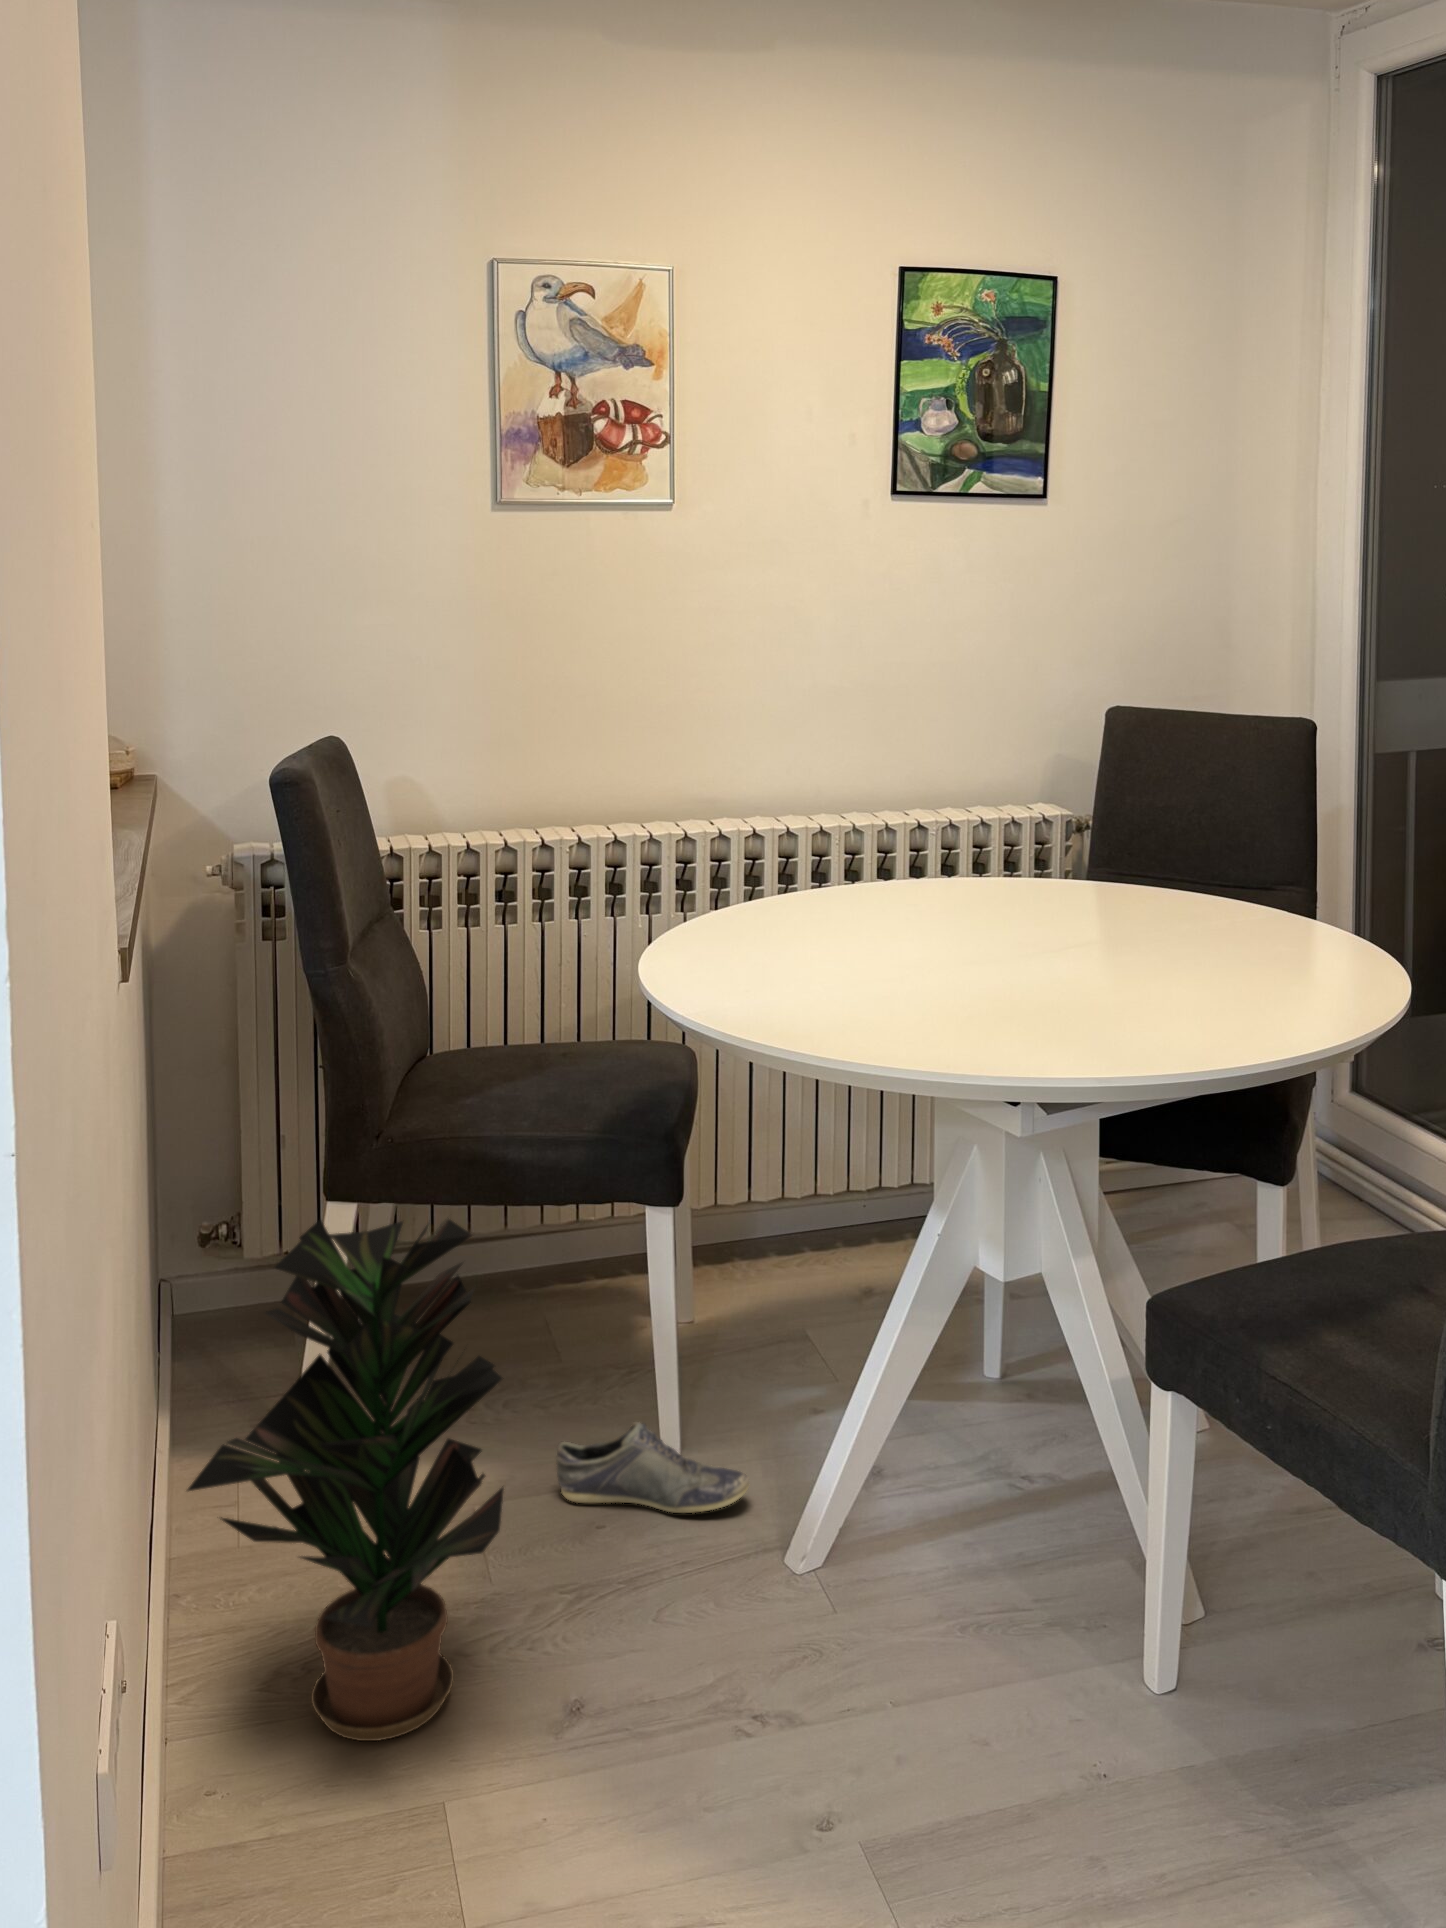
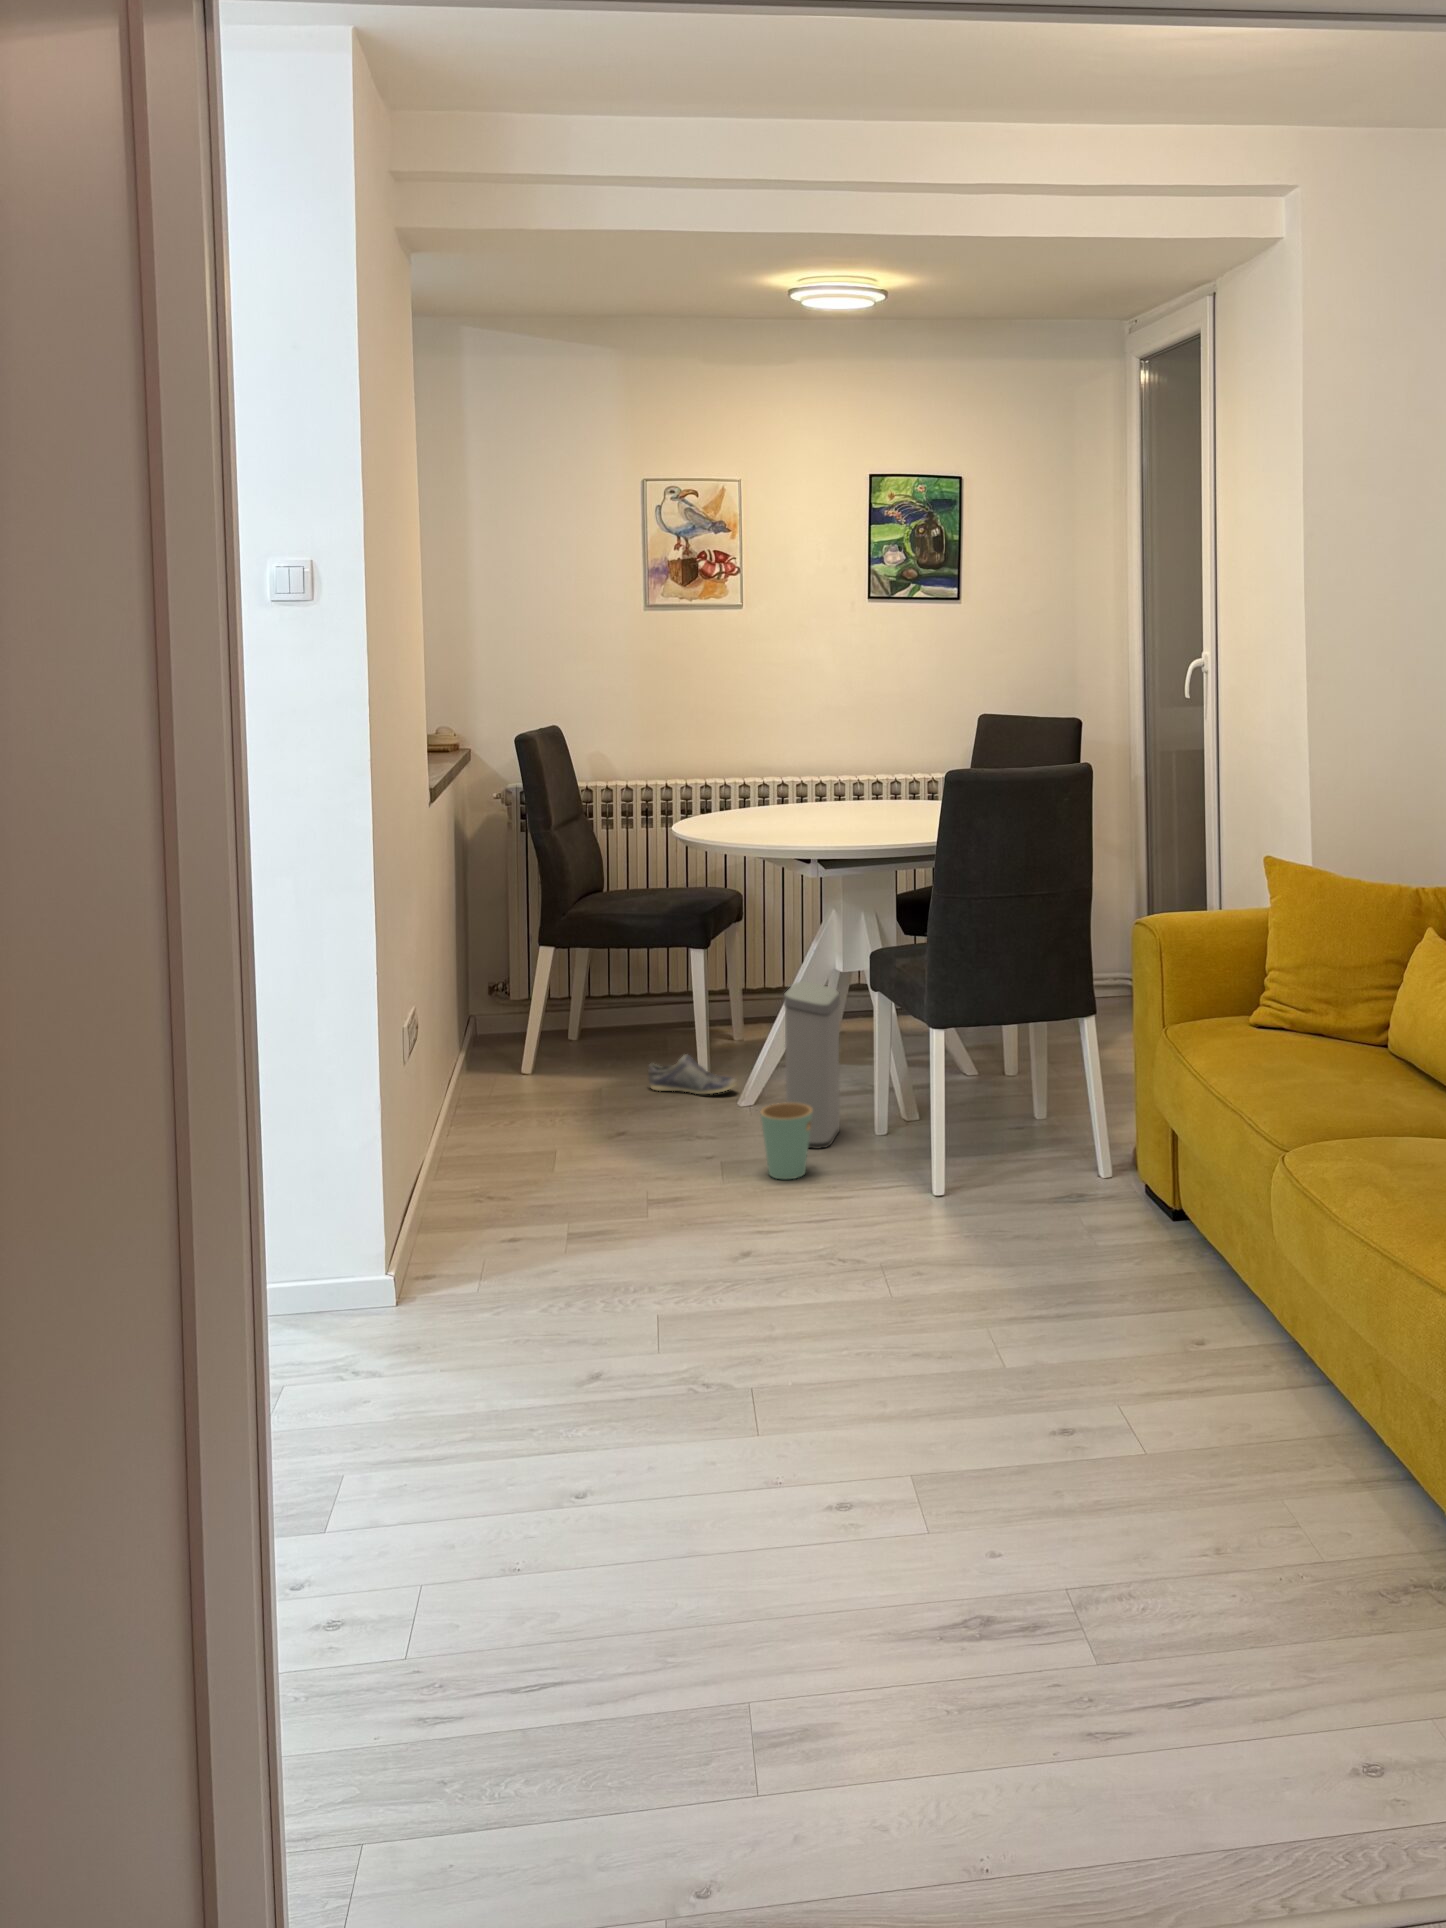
potted plant: present [187,1218,504,1741] -> none [472,924,607,1146]
trash can: none [917,1313,1040,1861] -> present [761,981,840,1179]

